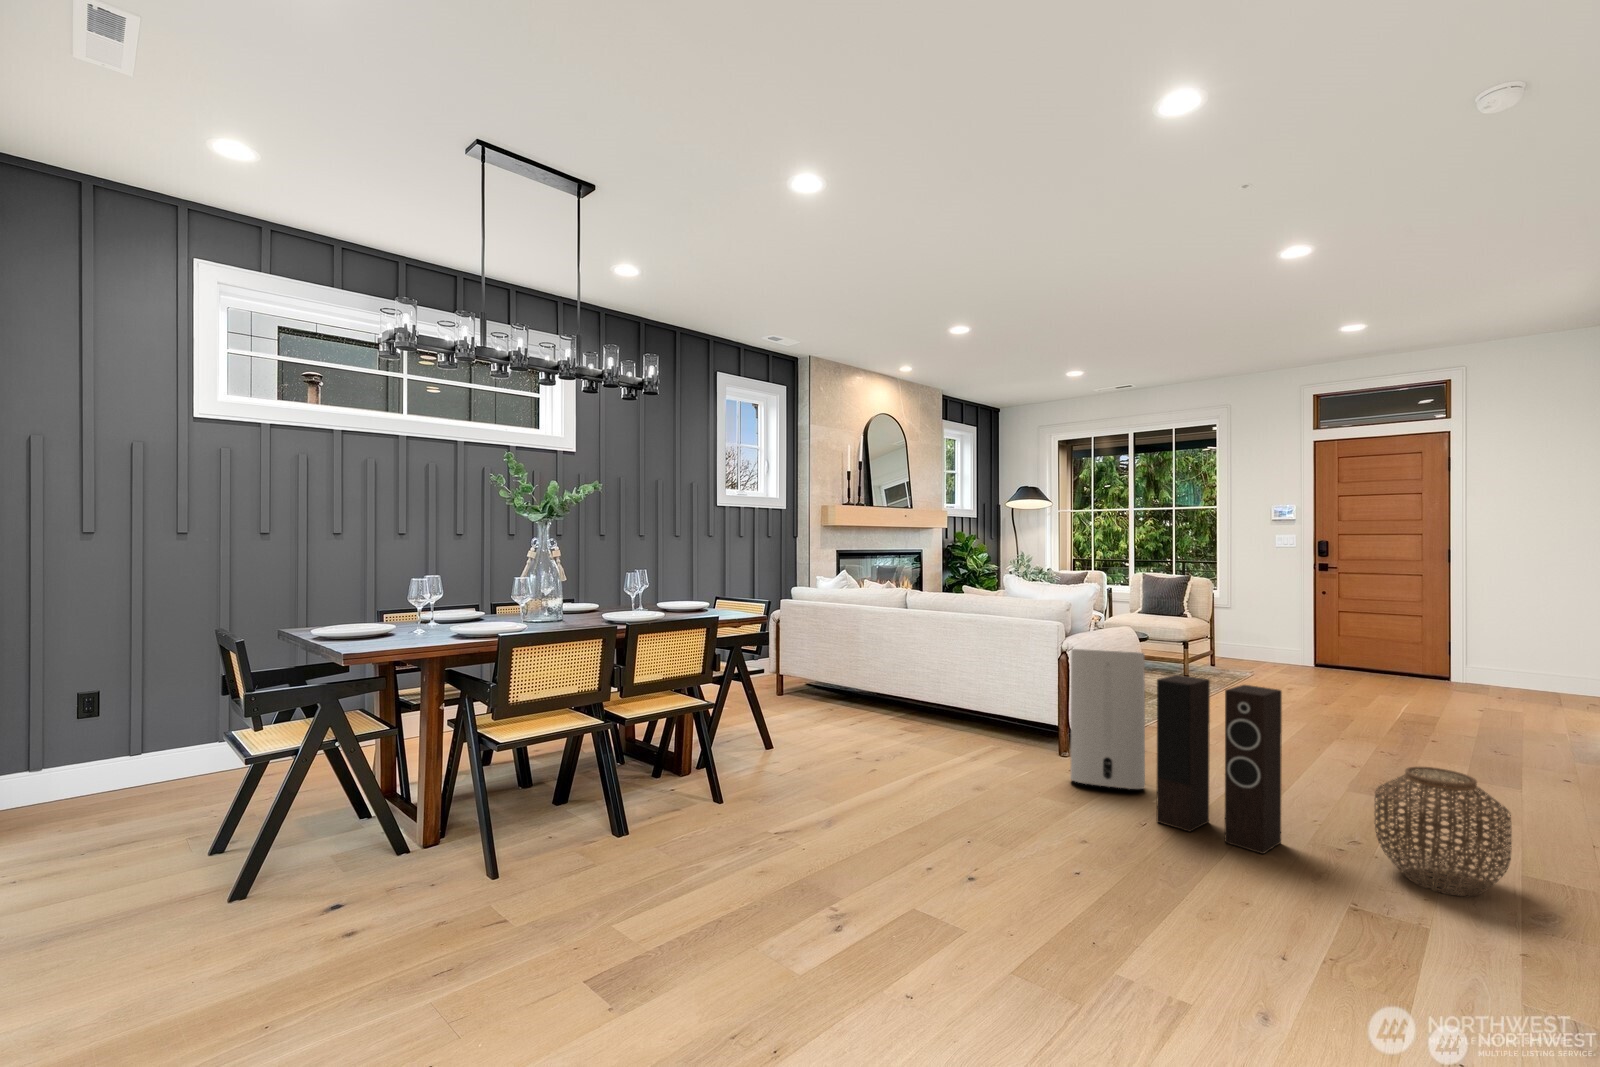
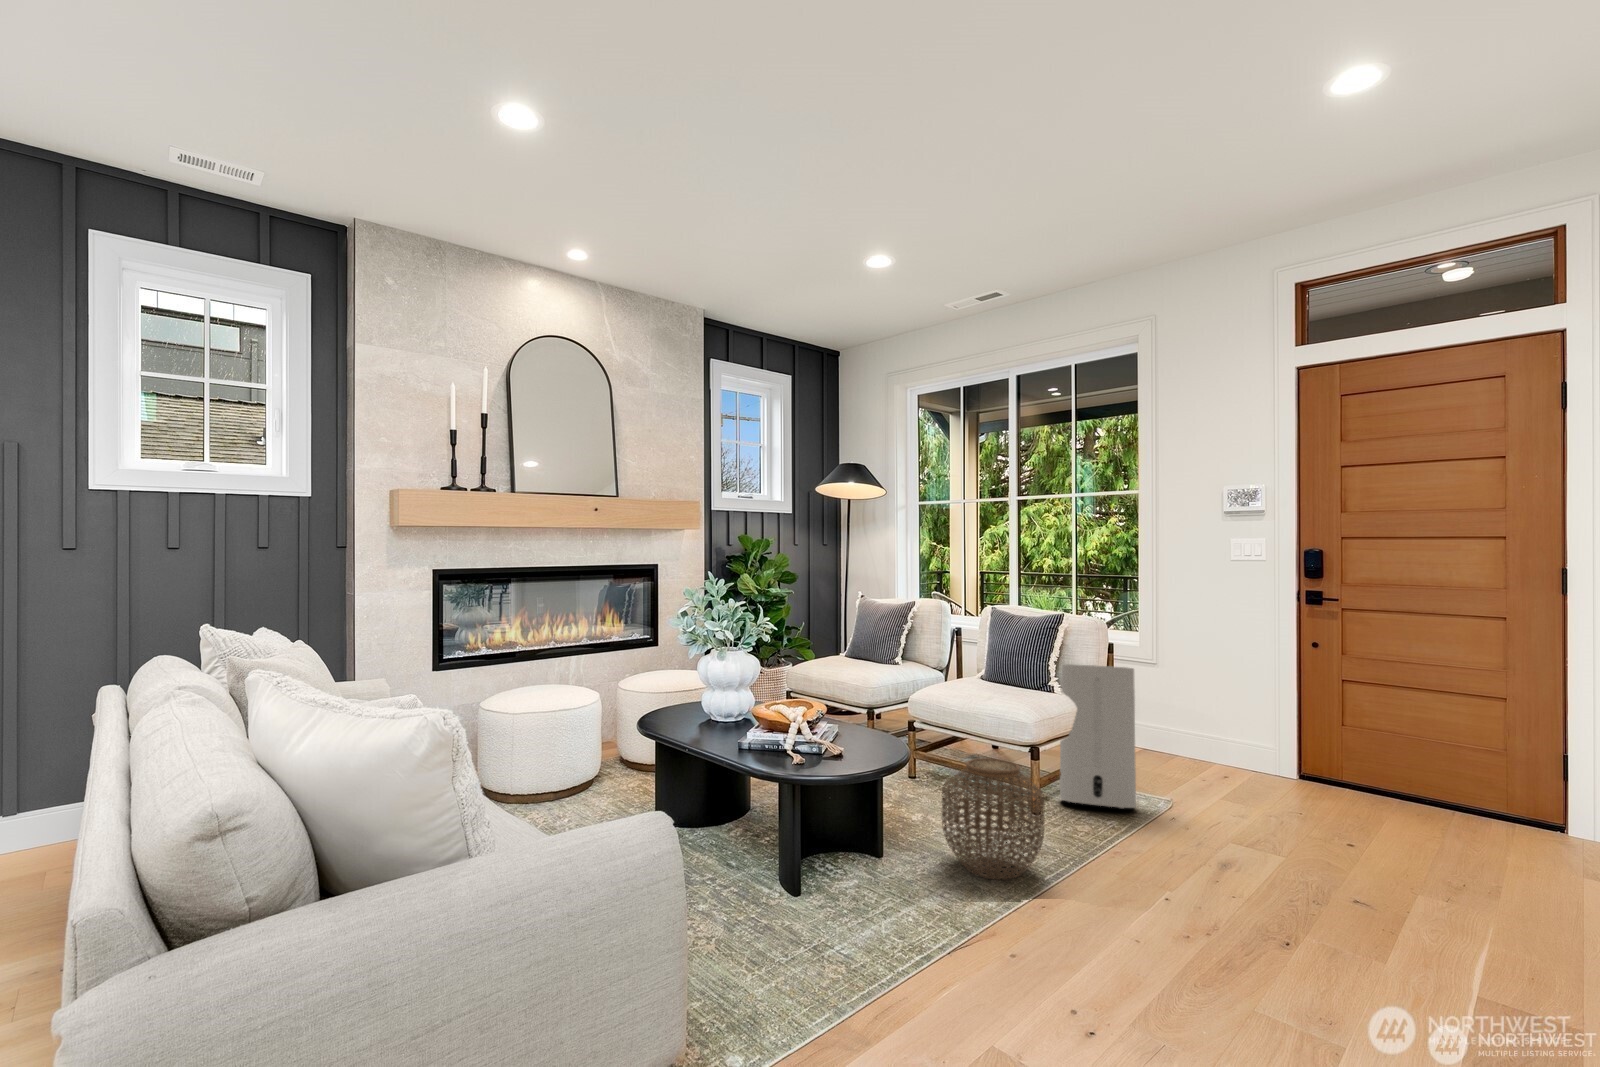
speaker: present [1157,675,1282,854] -> none [1148,688,1275,869]
woven basket: present [1374,767,1512,896] -> present [942,758,1044,880]

